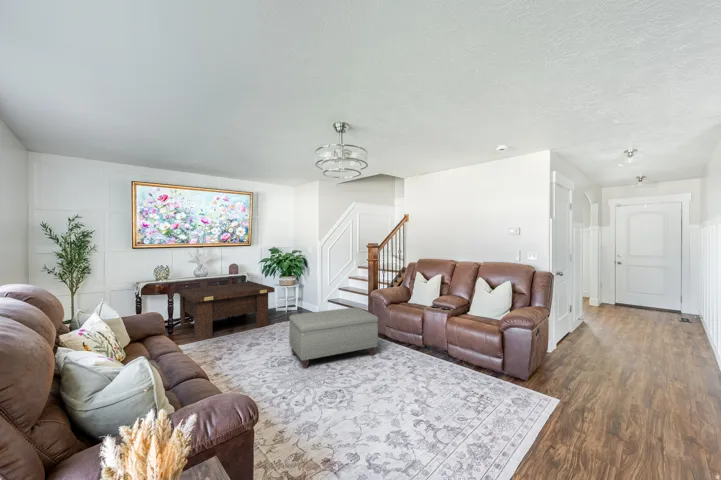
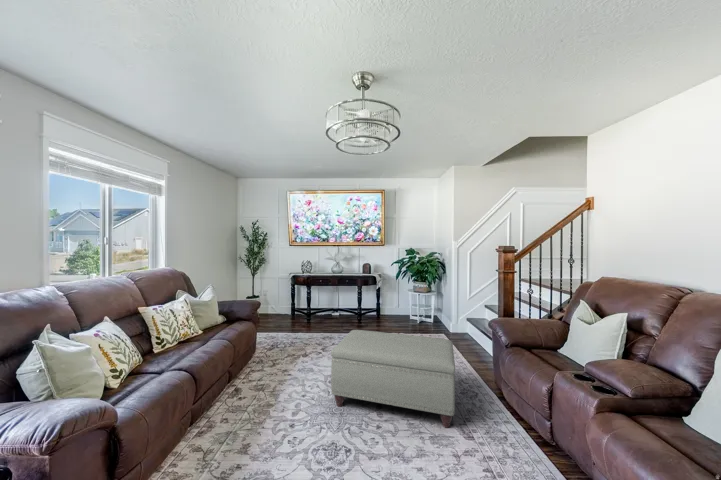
coffee table: present [178,280,275,340] -> none [303,280,385,333]

